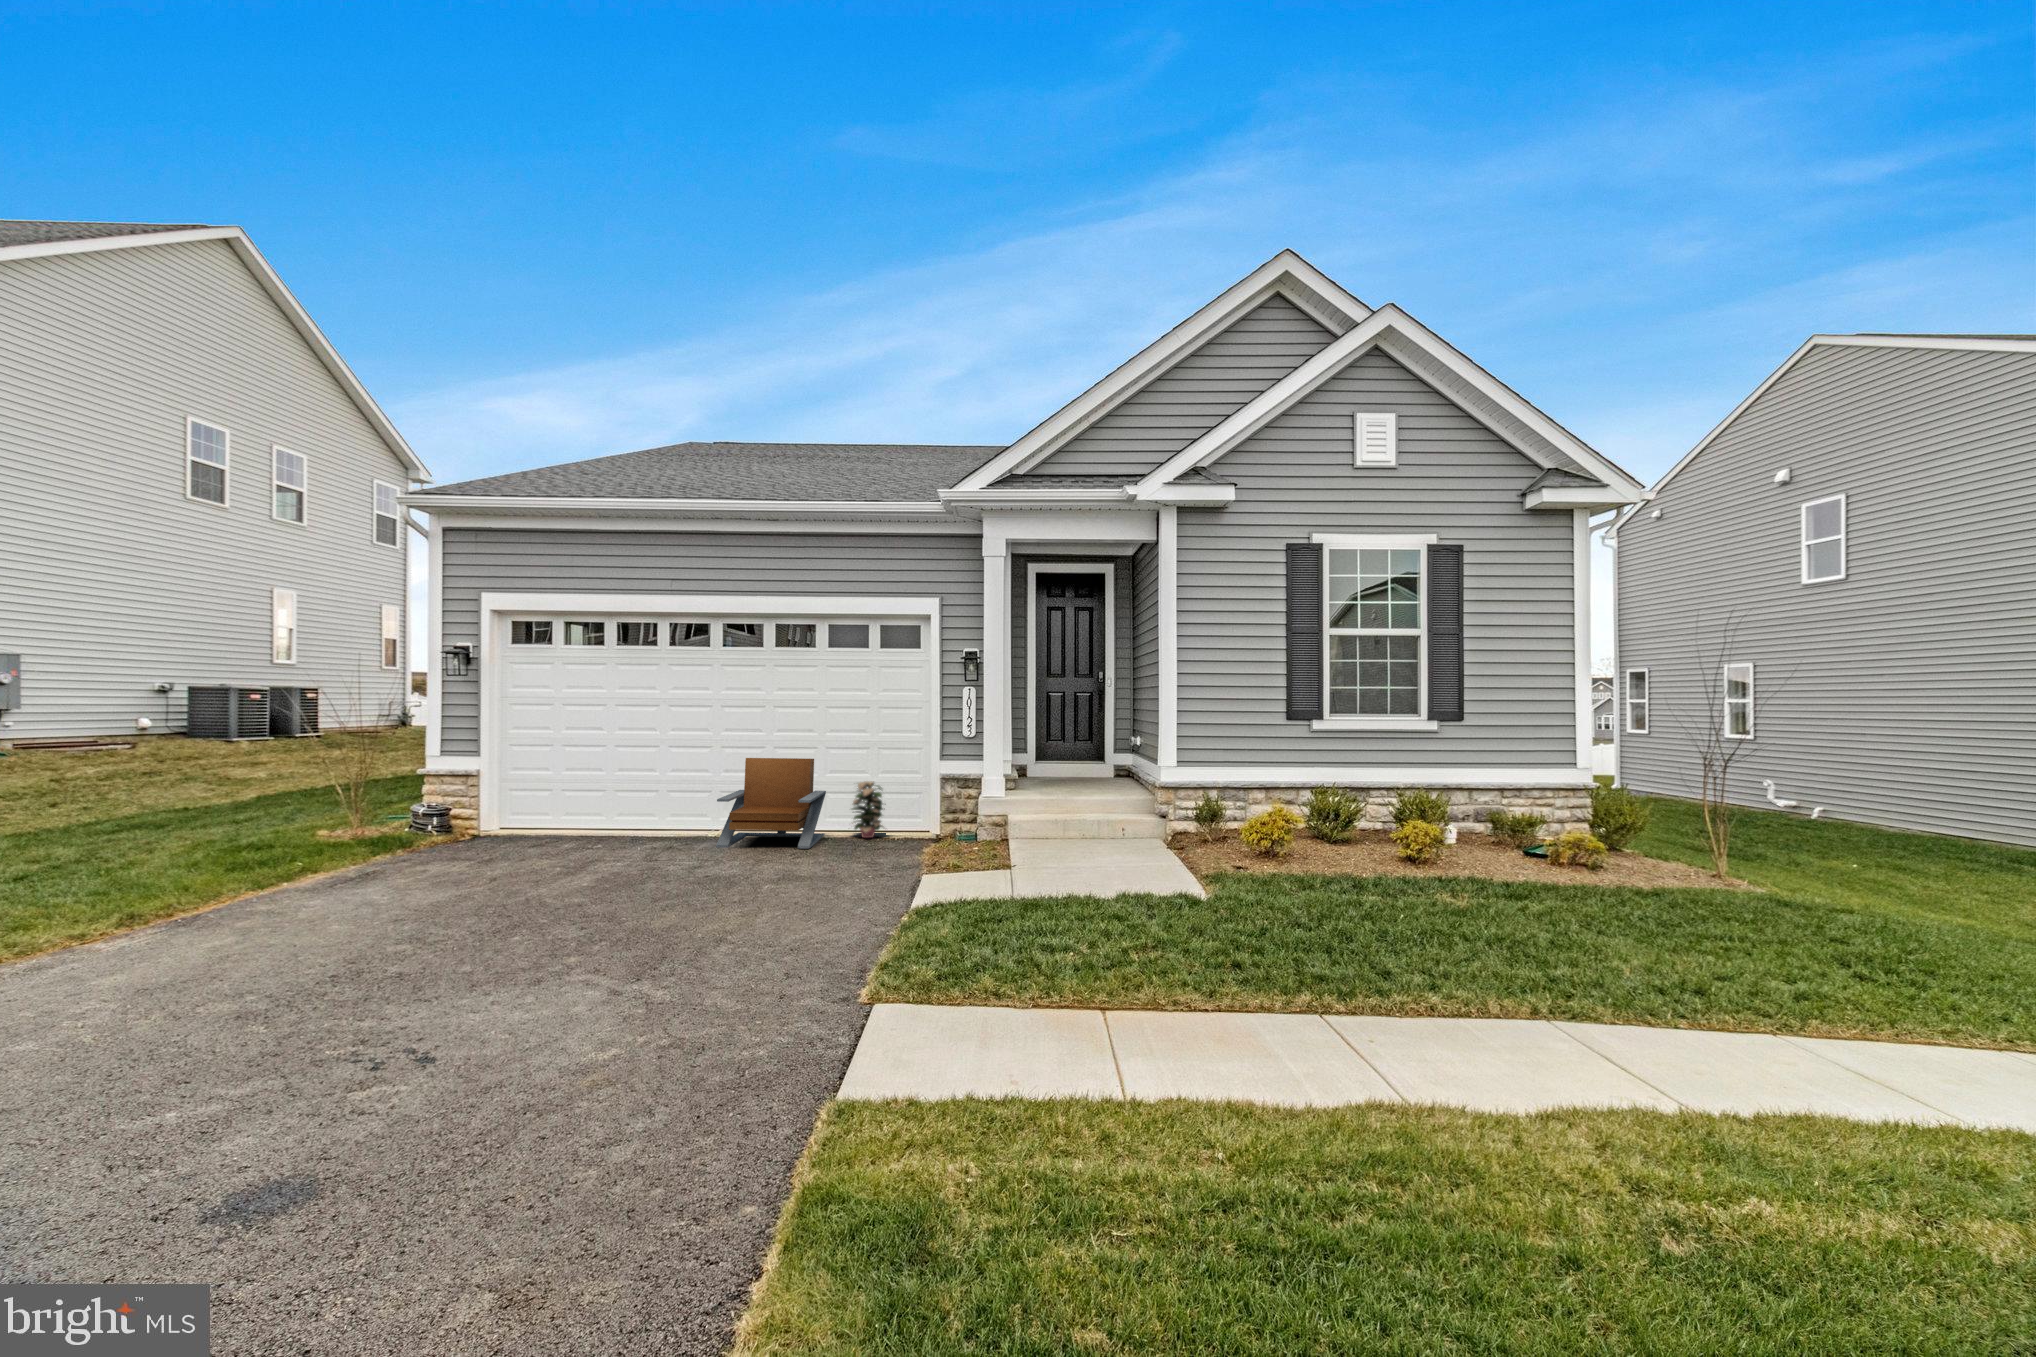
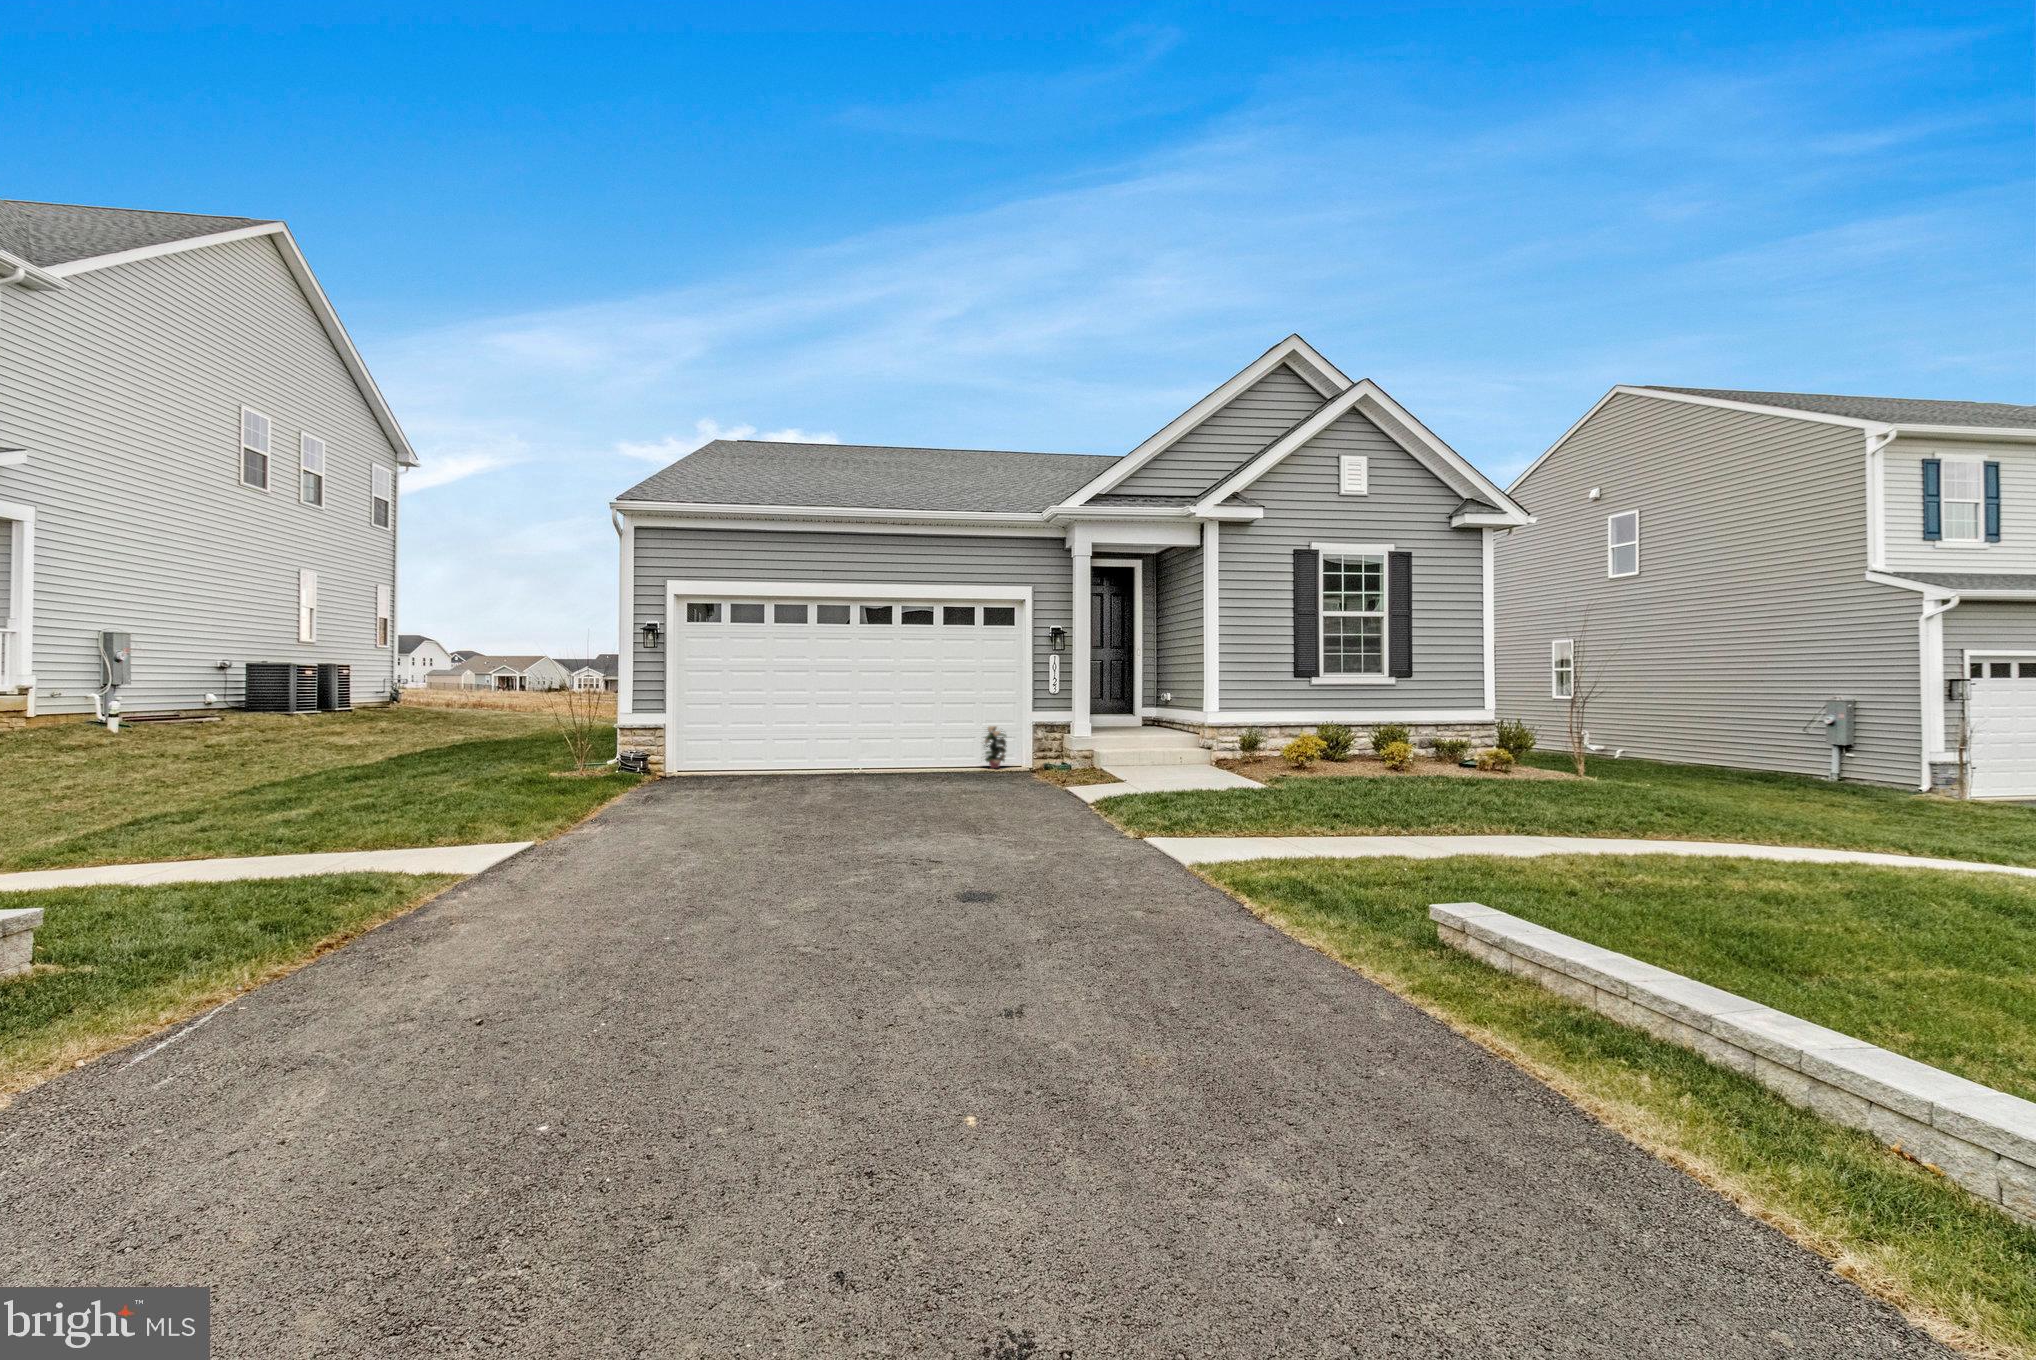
lounge chair: present [716,758,826,849] -> none [892,709,964,775]

